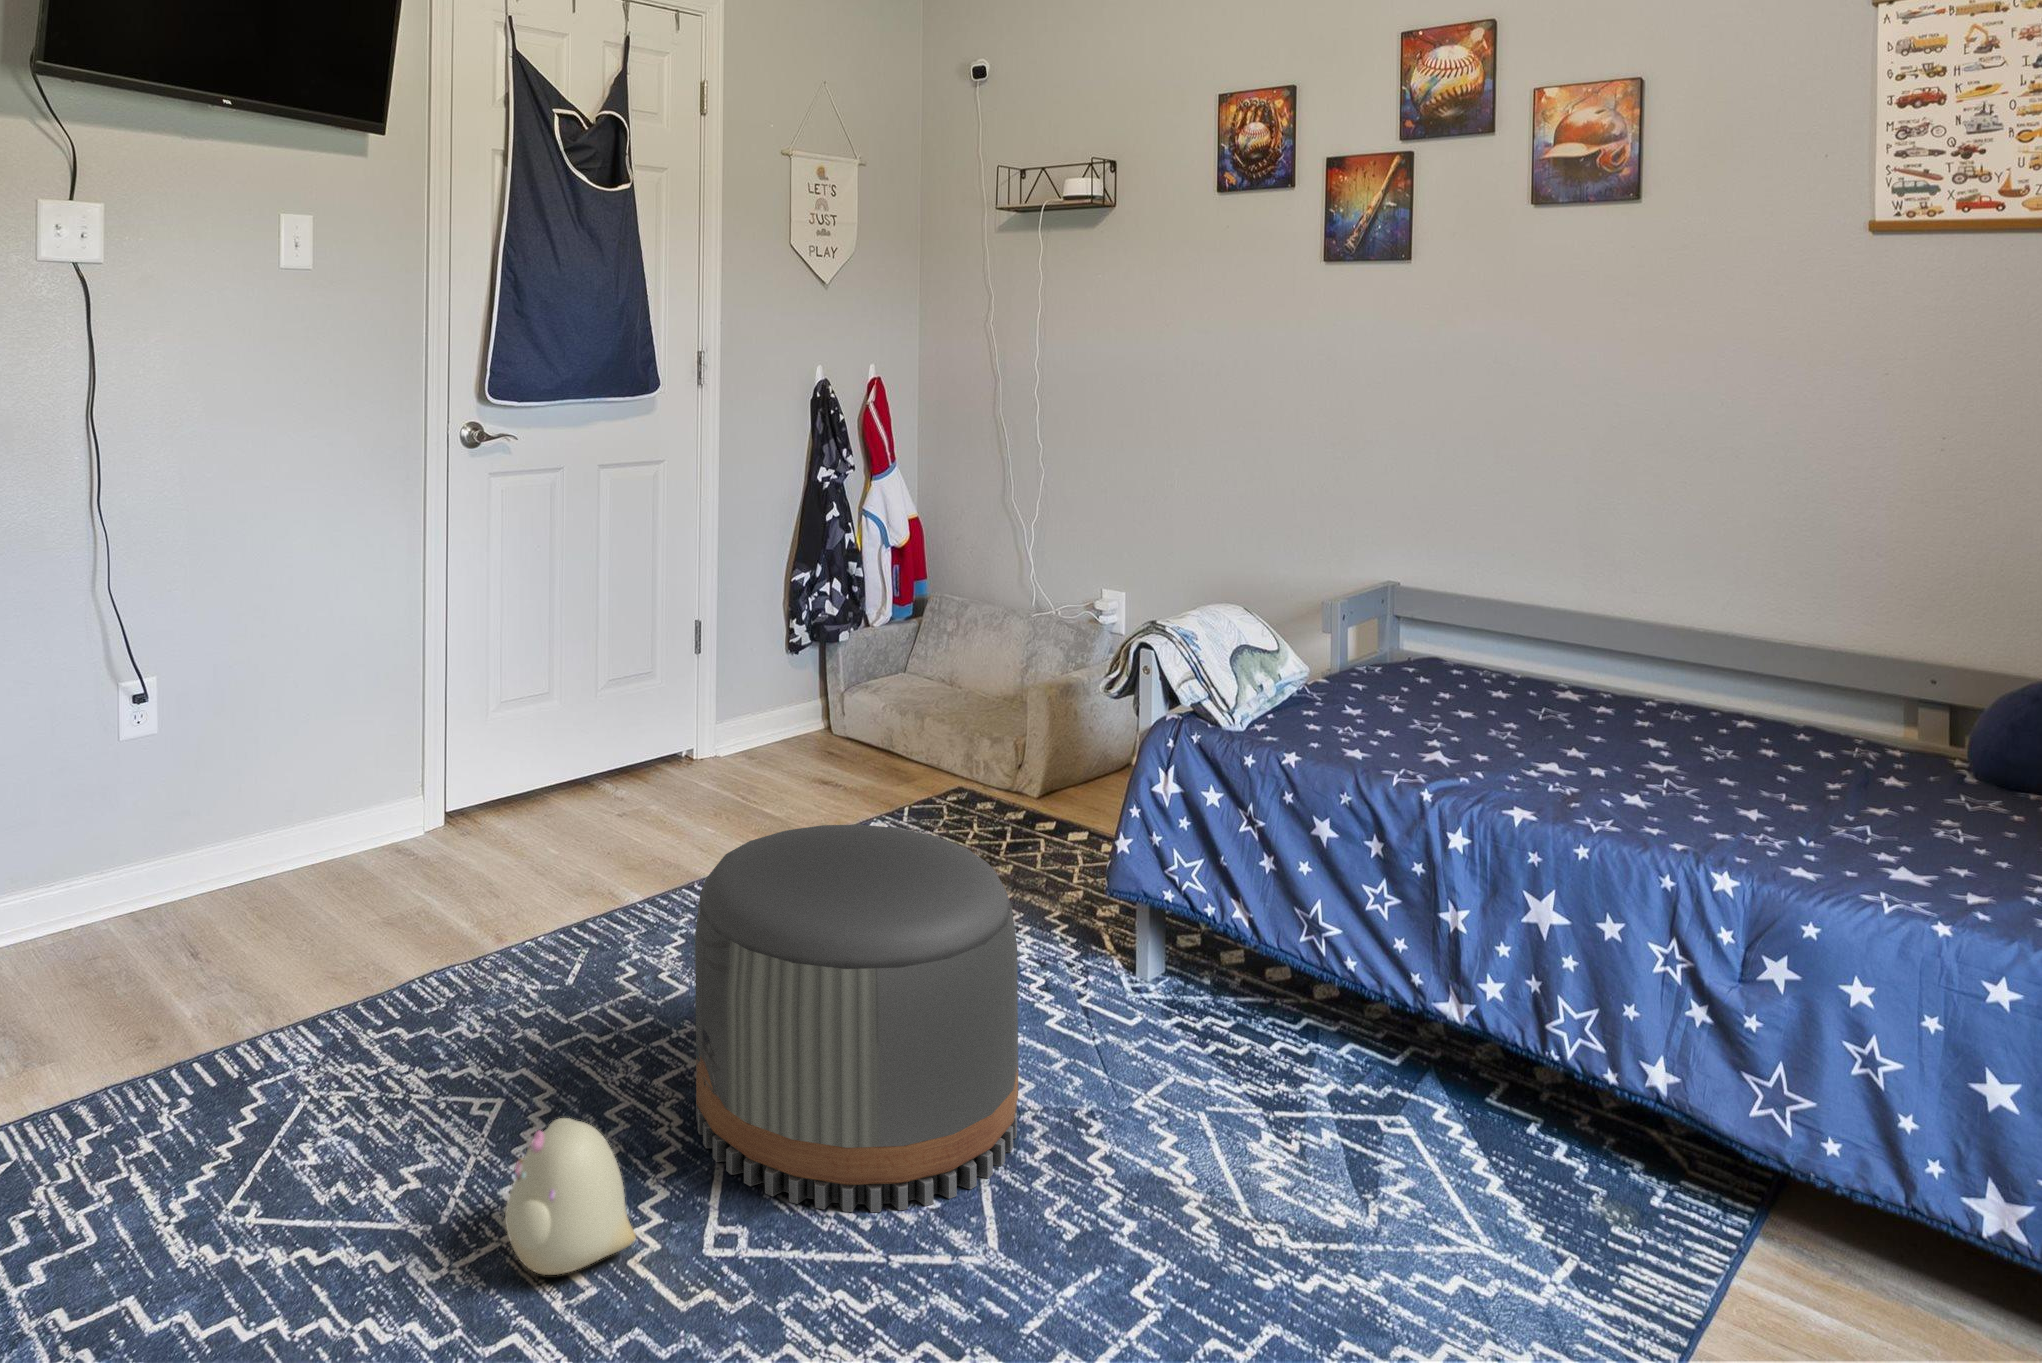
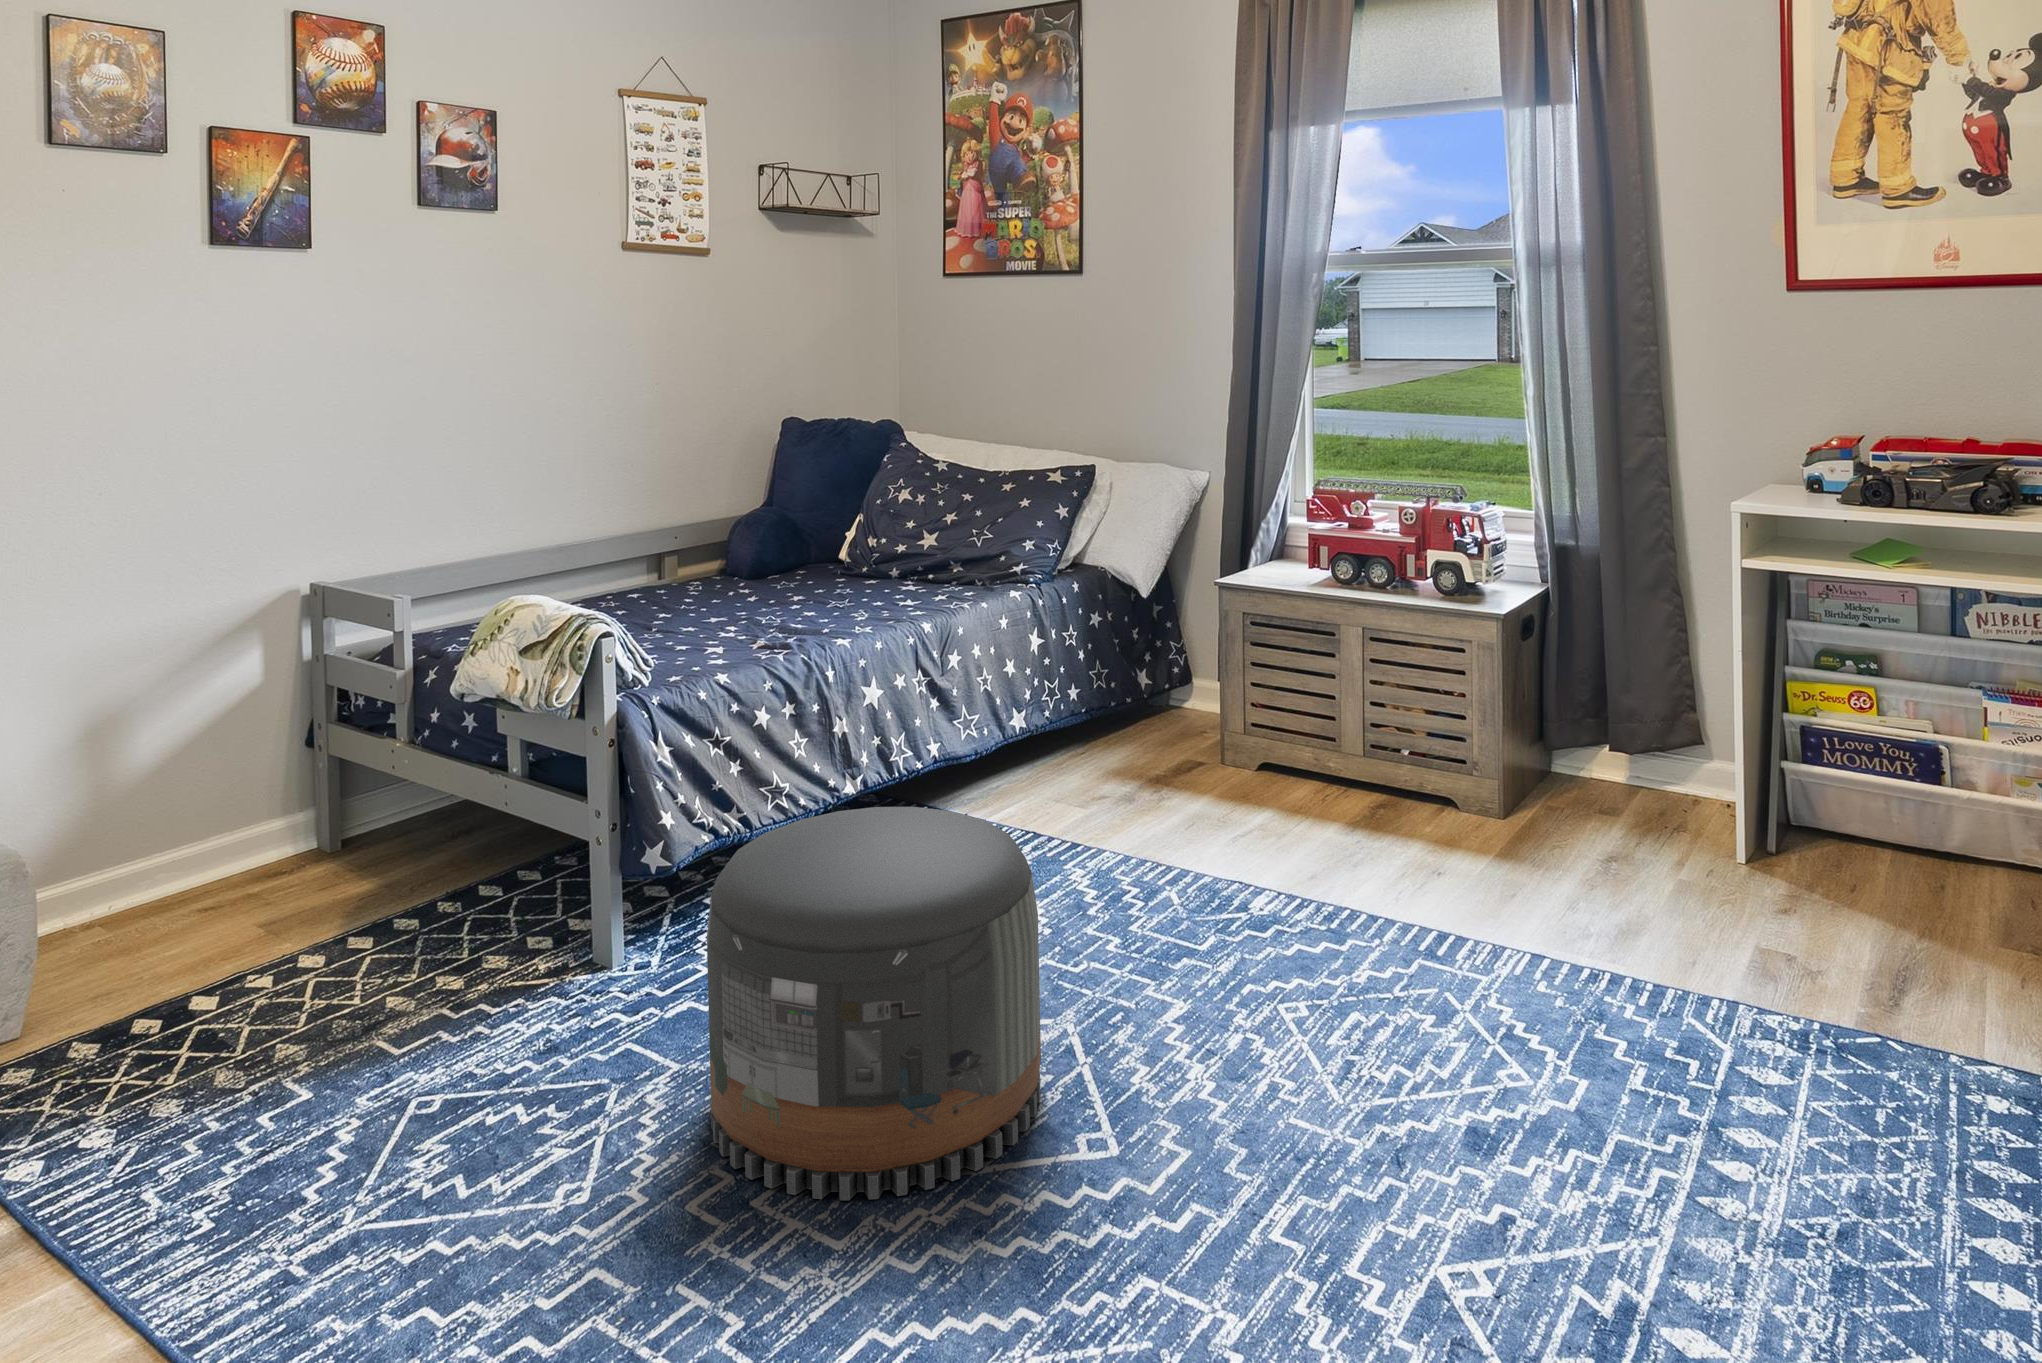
plush toy: present [505,1118,636,1275] -> none [1084,1083,1237,1260]

